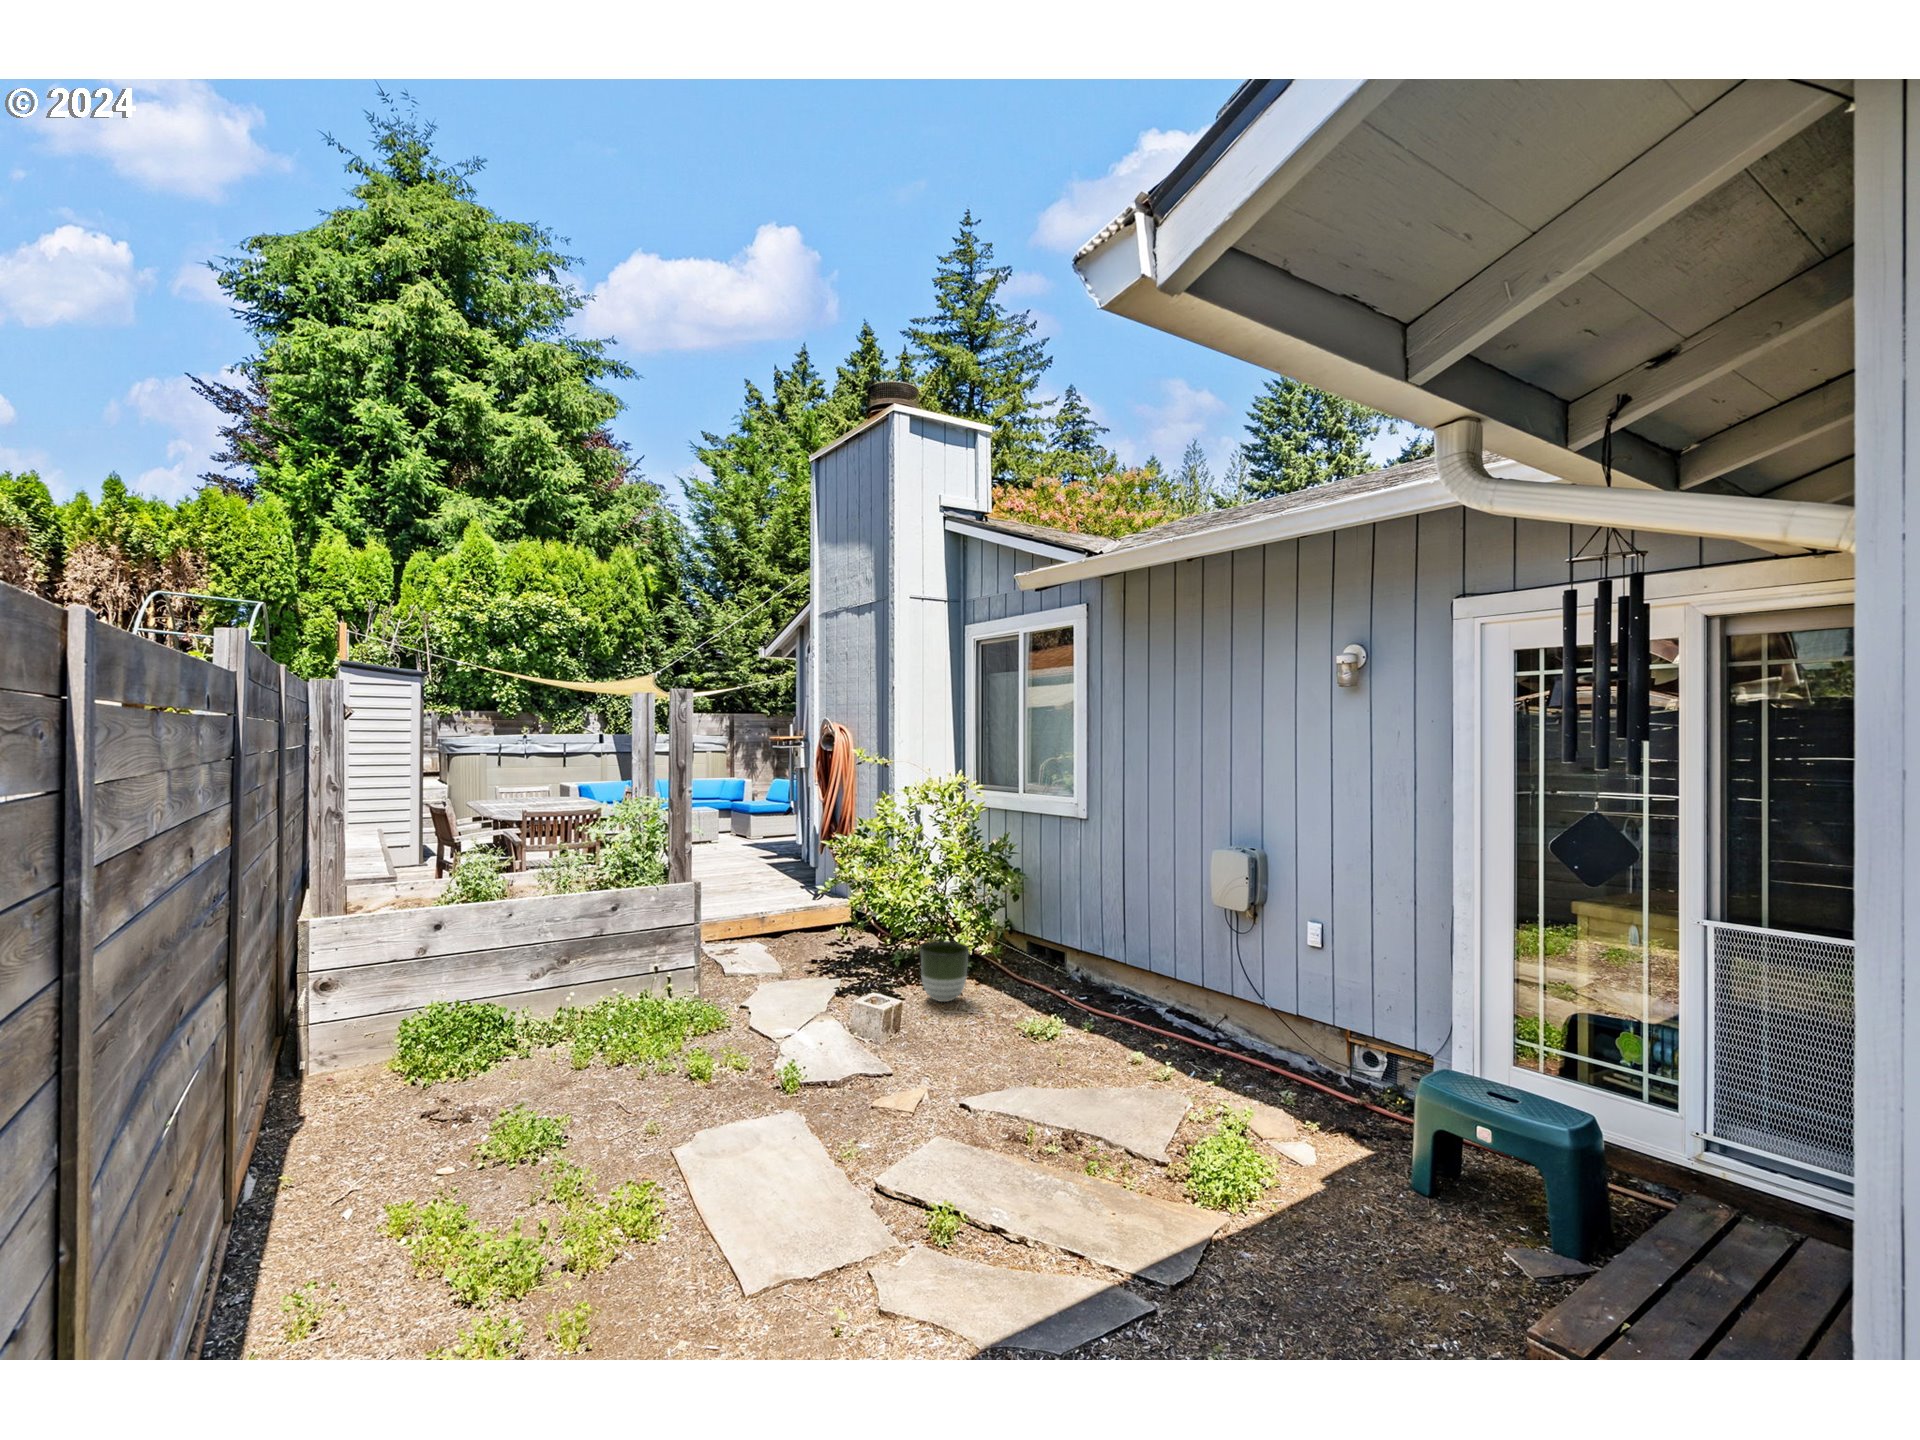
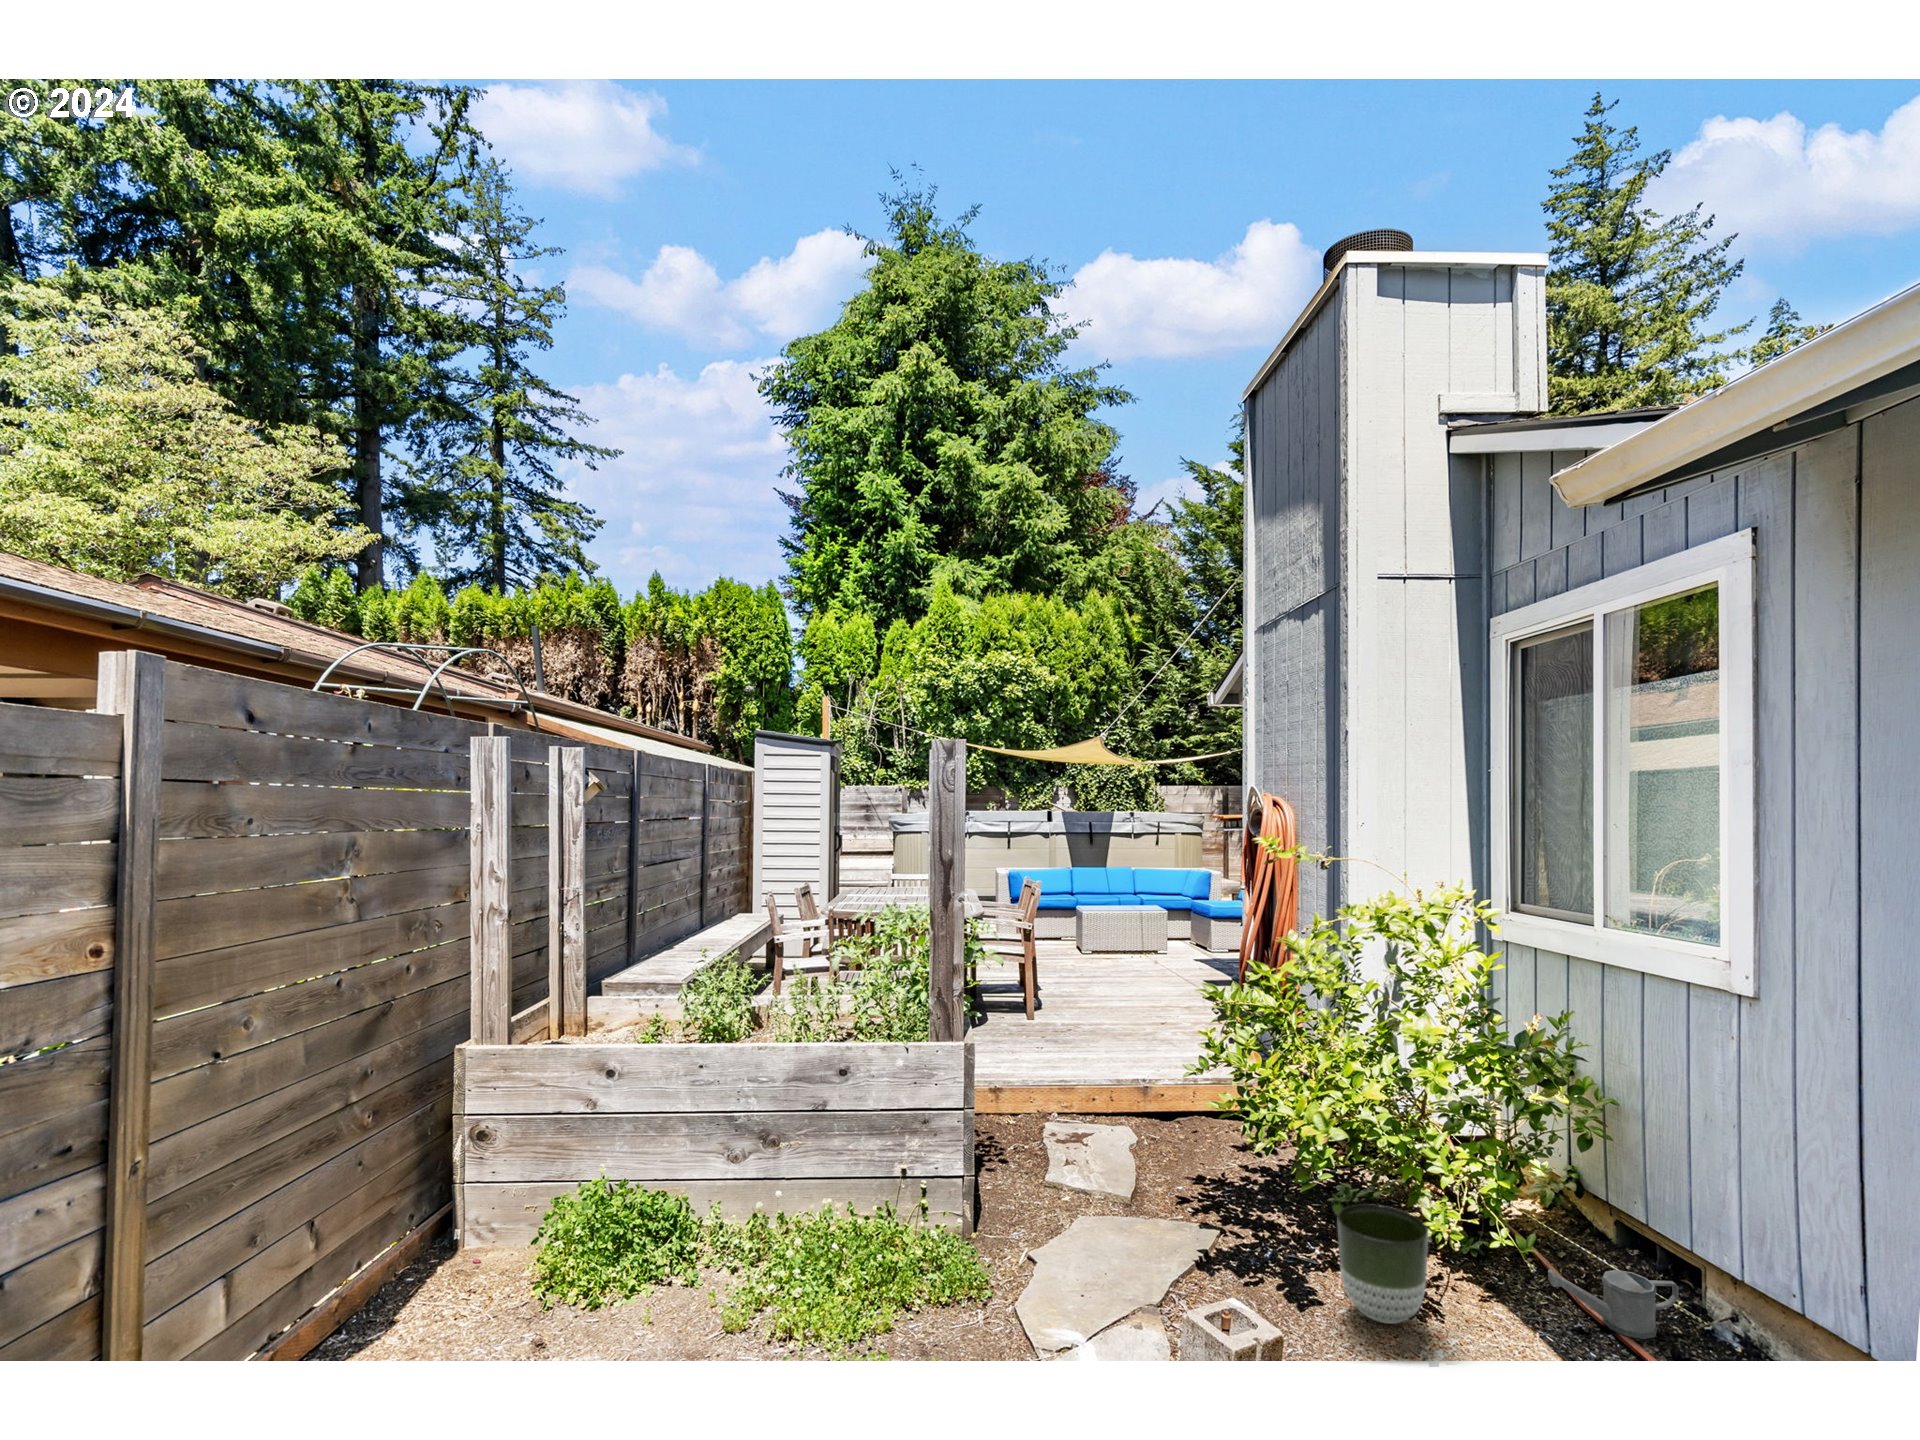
watering can: none [1021,956,1076,986] -> present [1548,1269,1679,1339]

